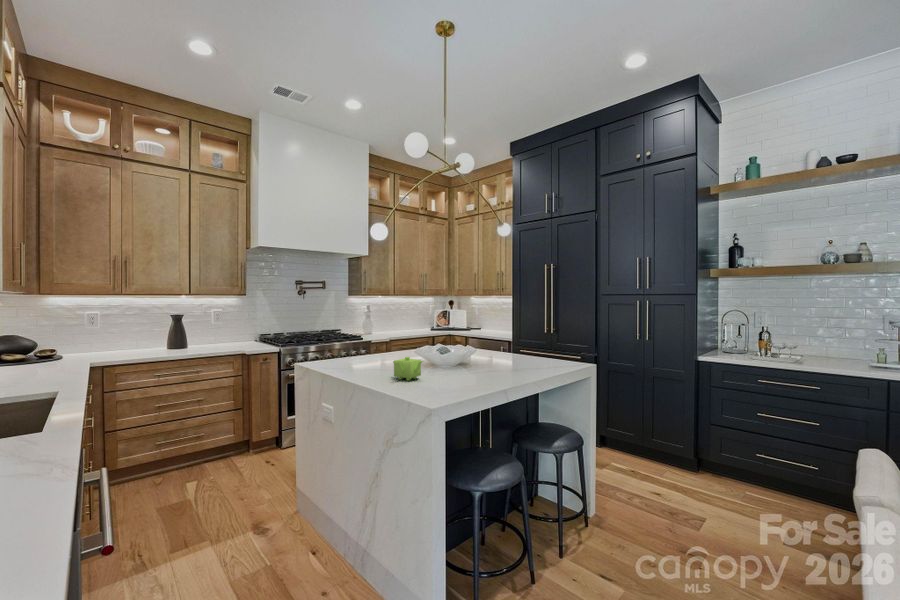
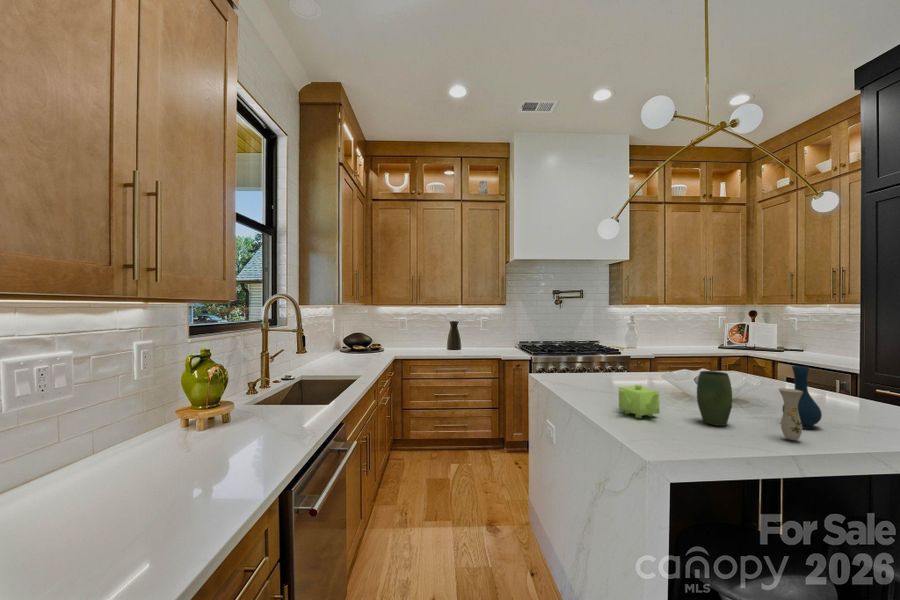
vase: none [443,336,502,379] -> present [697,366,822,440]

